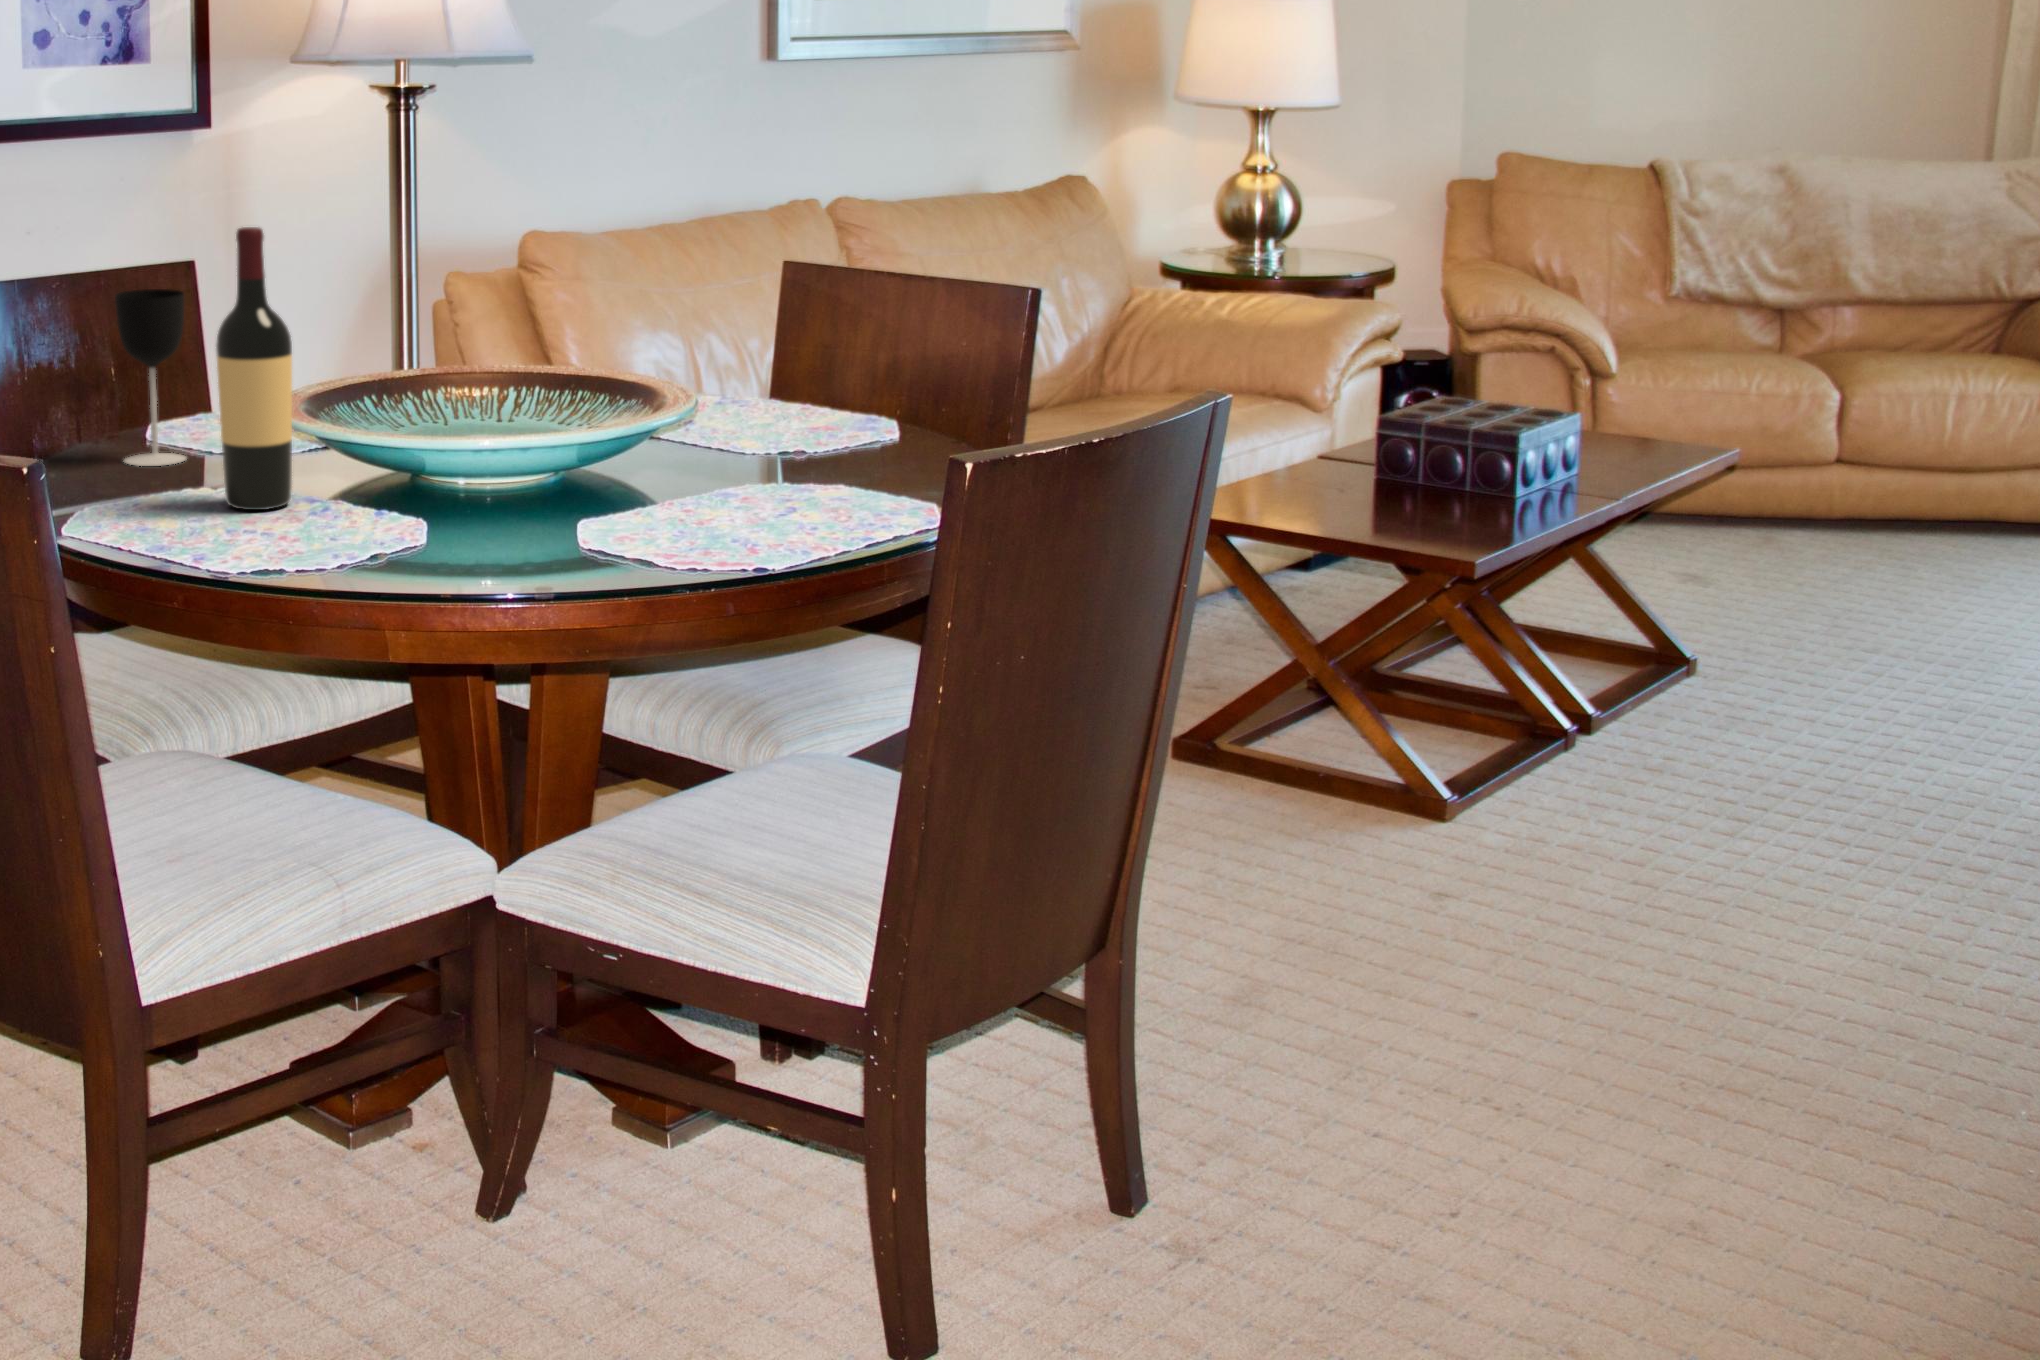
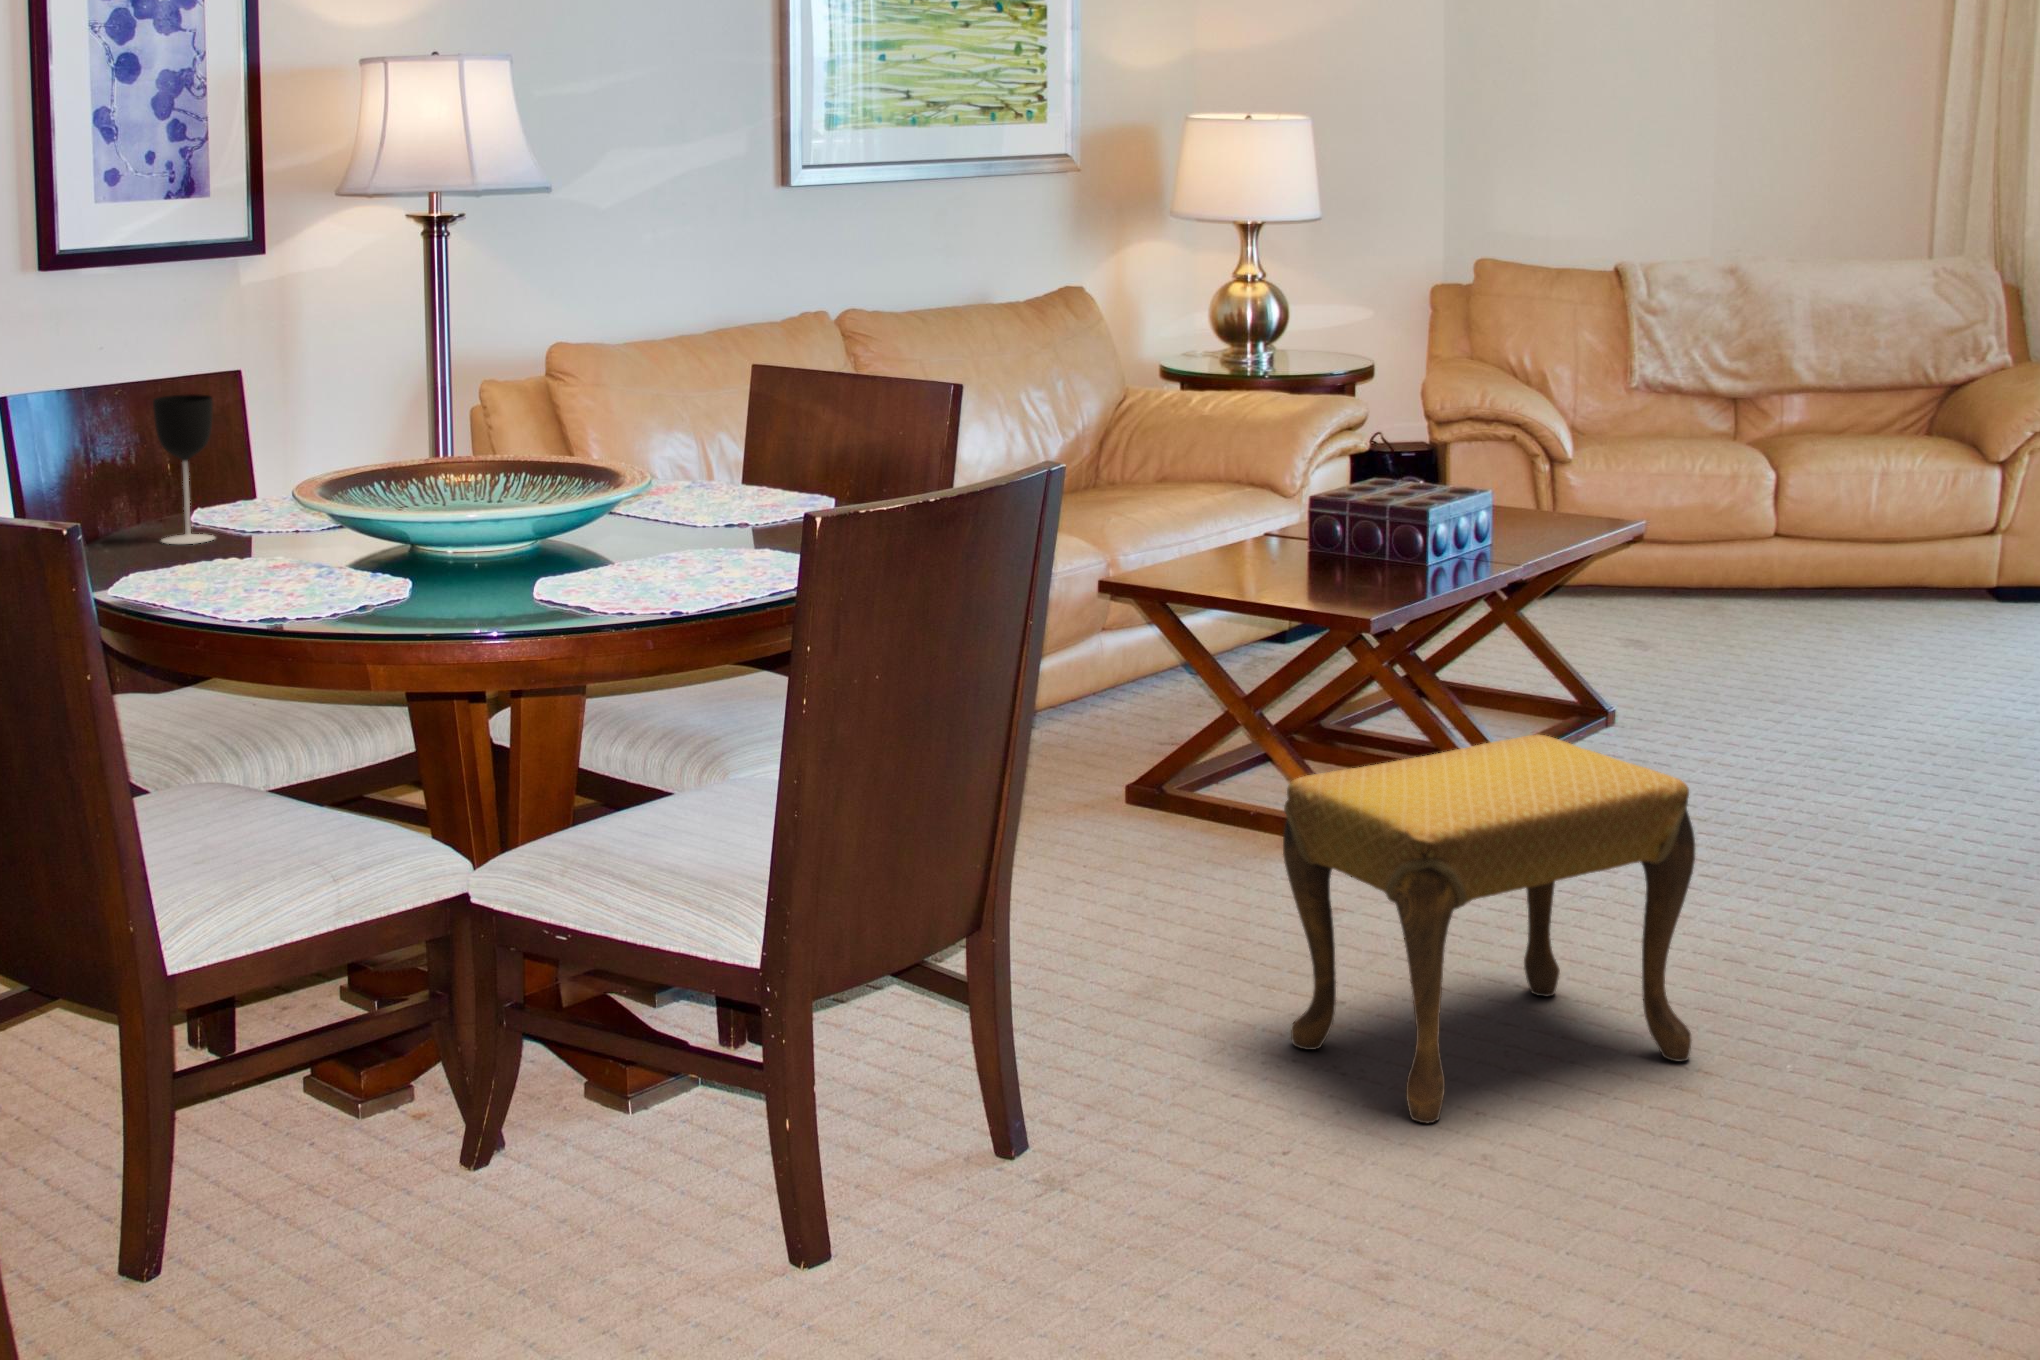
wine bottle: present [216,227,292,510] -> none [231,341,295,575]
footstool: none [1452,714,1970,1194] -> present [1283,735,1695,1123]

